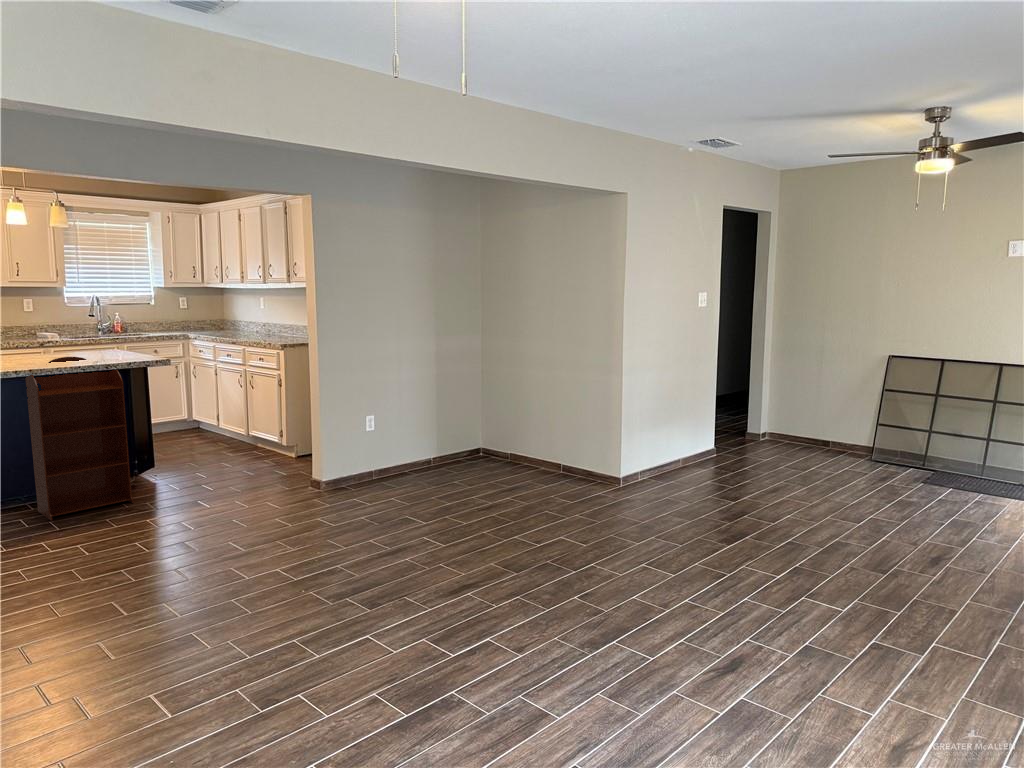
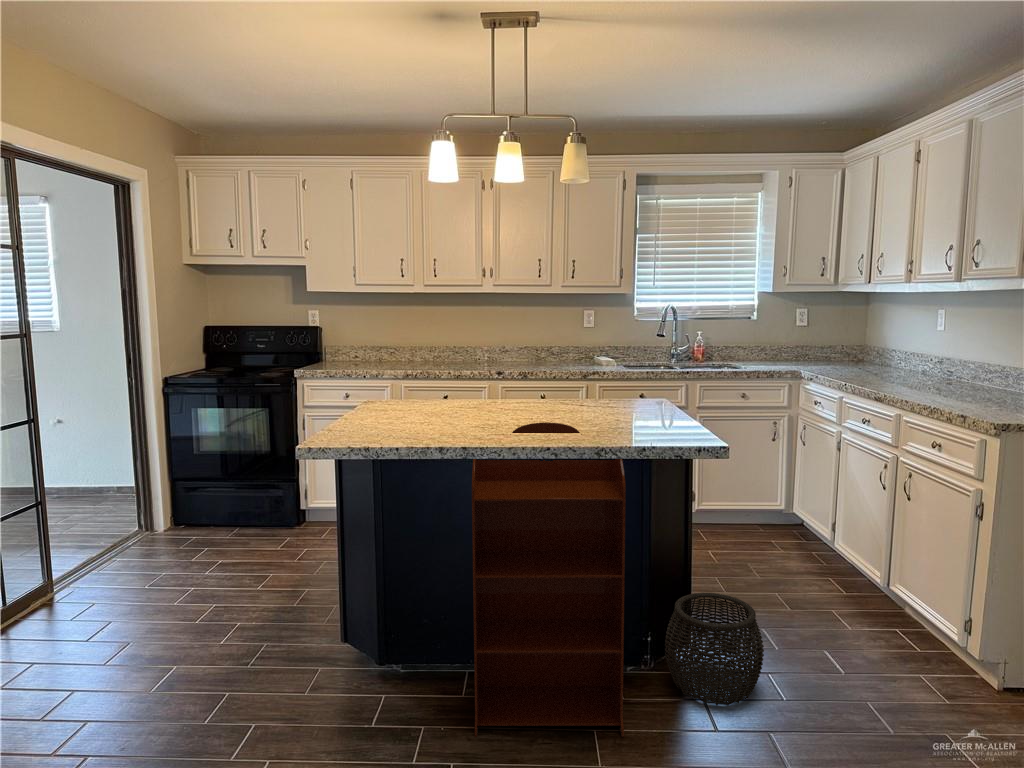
woven basket: none [143,440,195,488] -> present [665,593,764,705]

